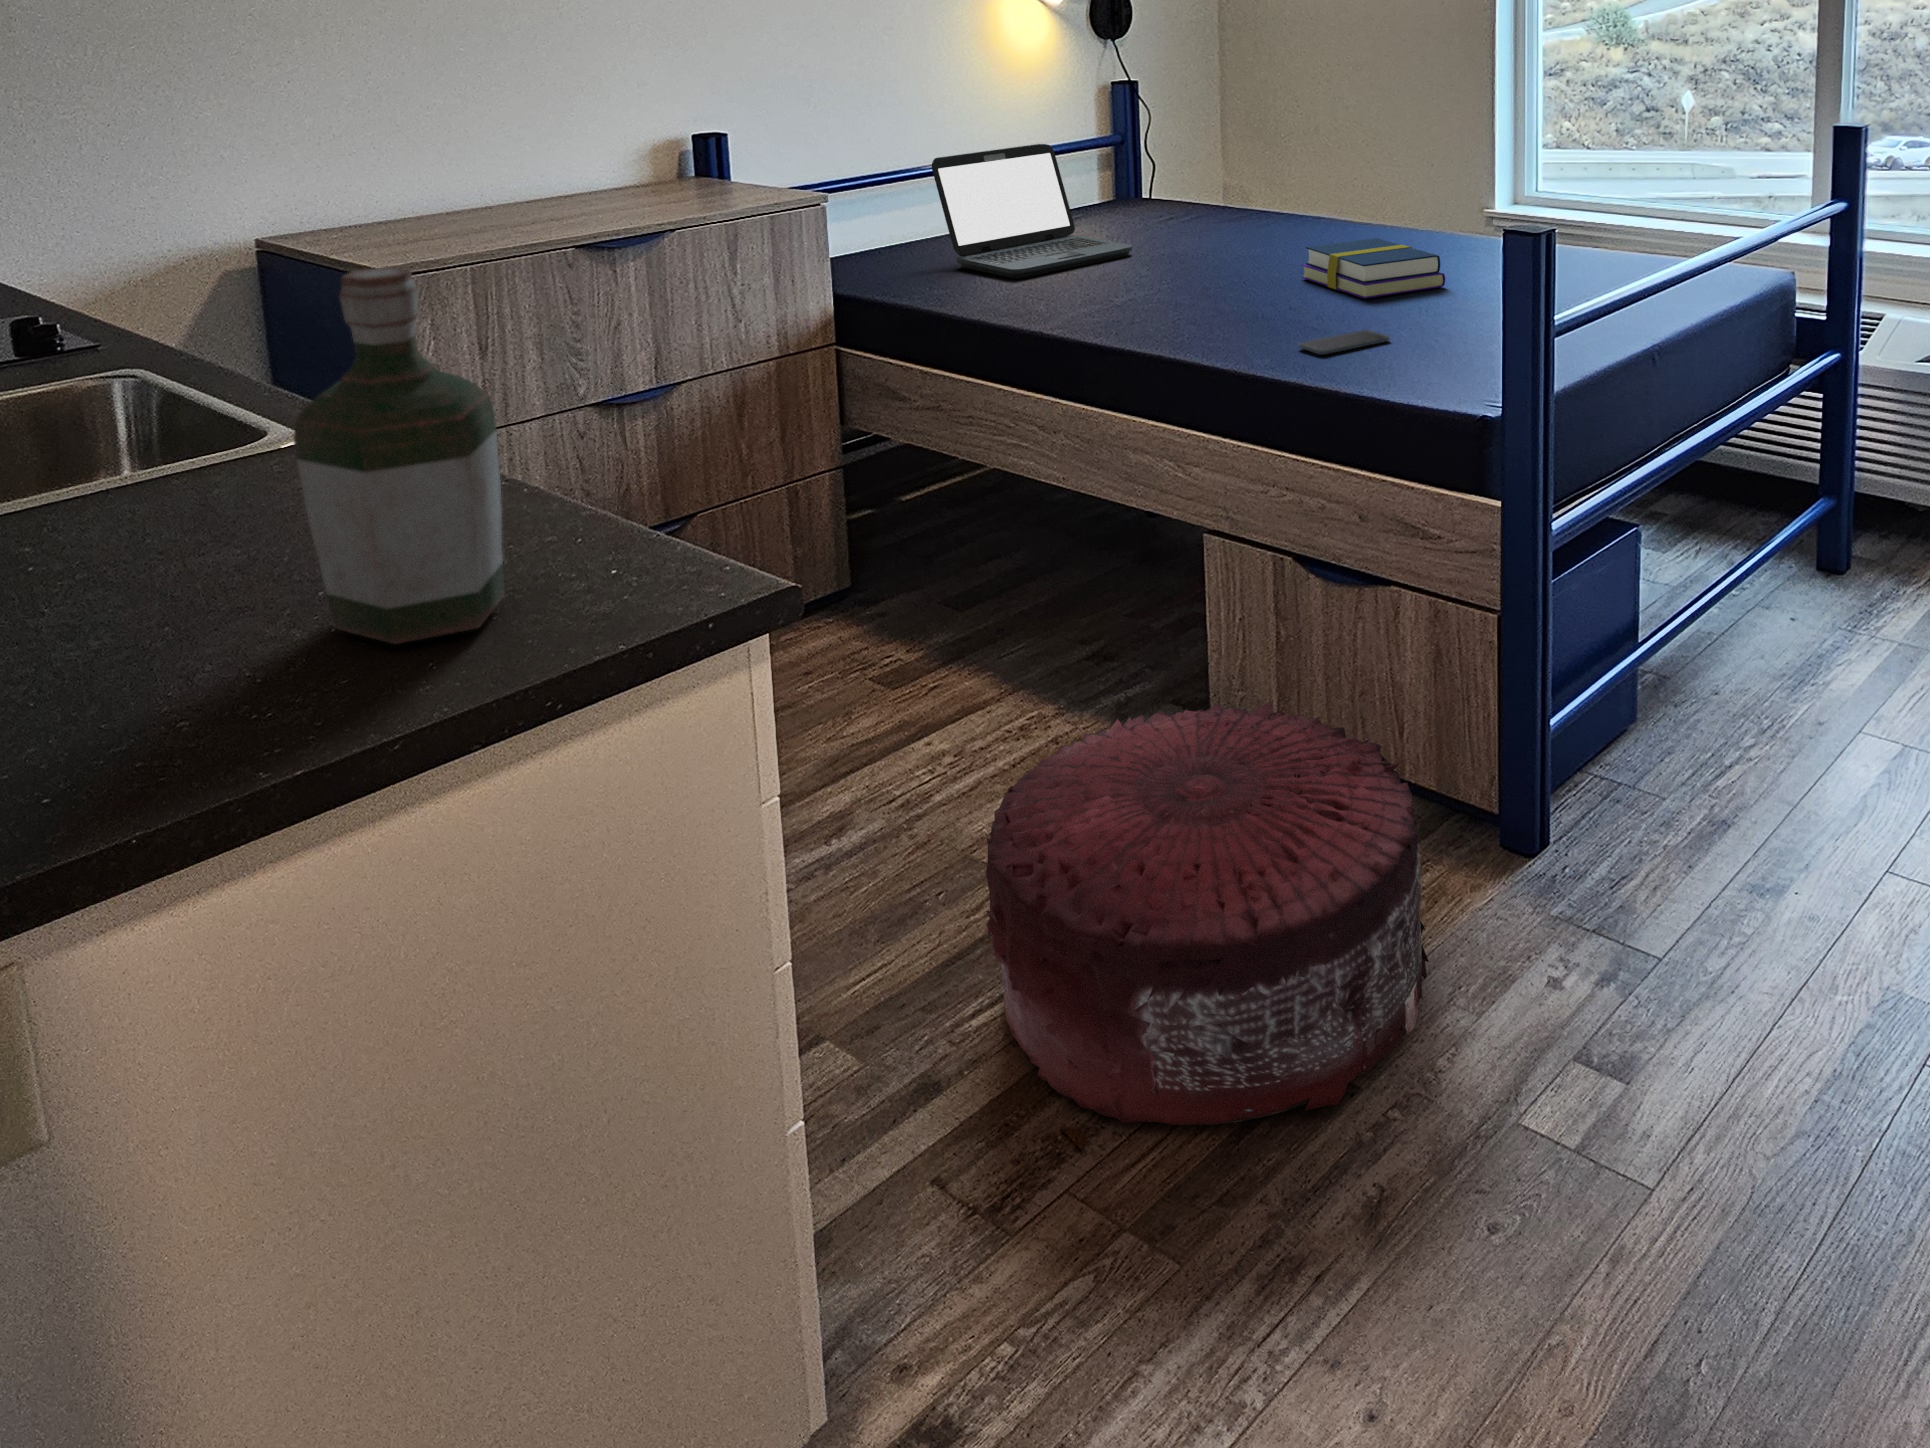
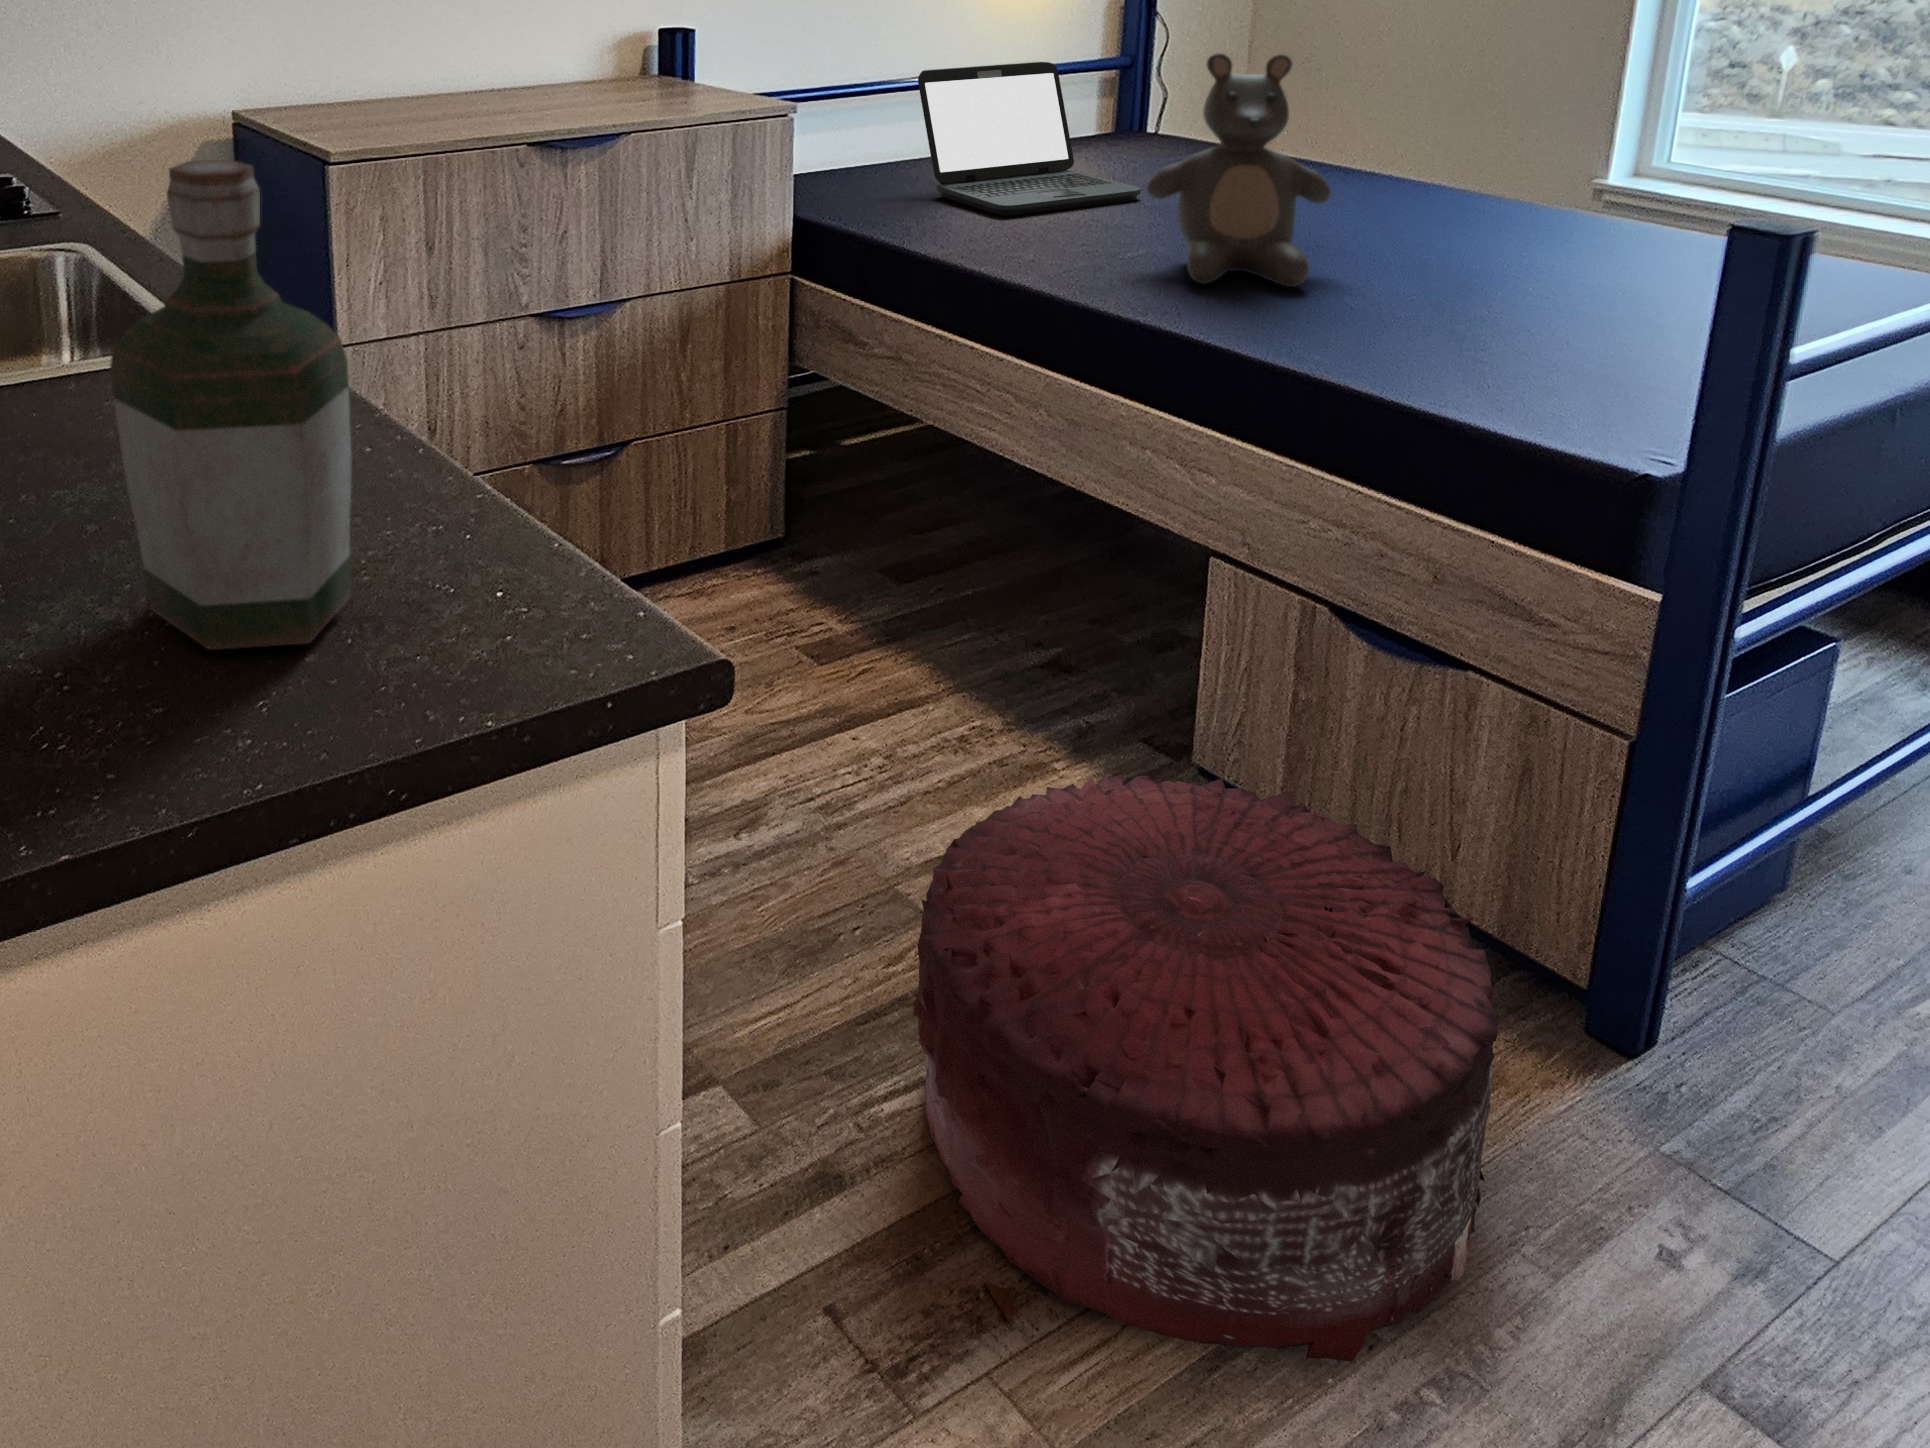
teddy bear: none [1130,128,1274,318] -> present [1147,53,1331,287]
book: present [1301,238,1445,299] -> none [1356,206,1558,282]
smartphone: present [1299,330,1390,355] -> none [1360,325,1487,353]

